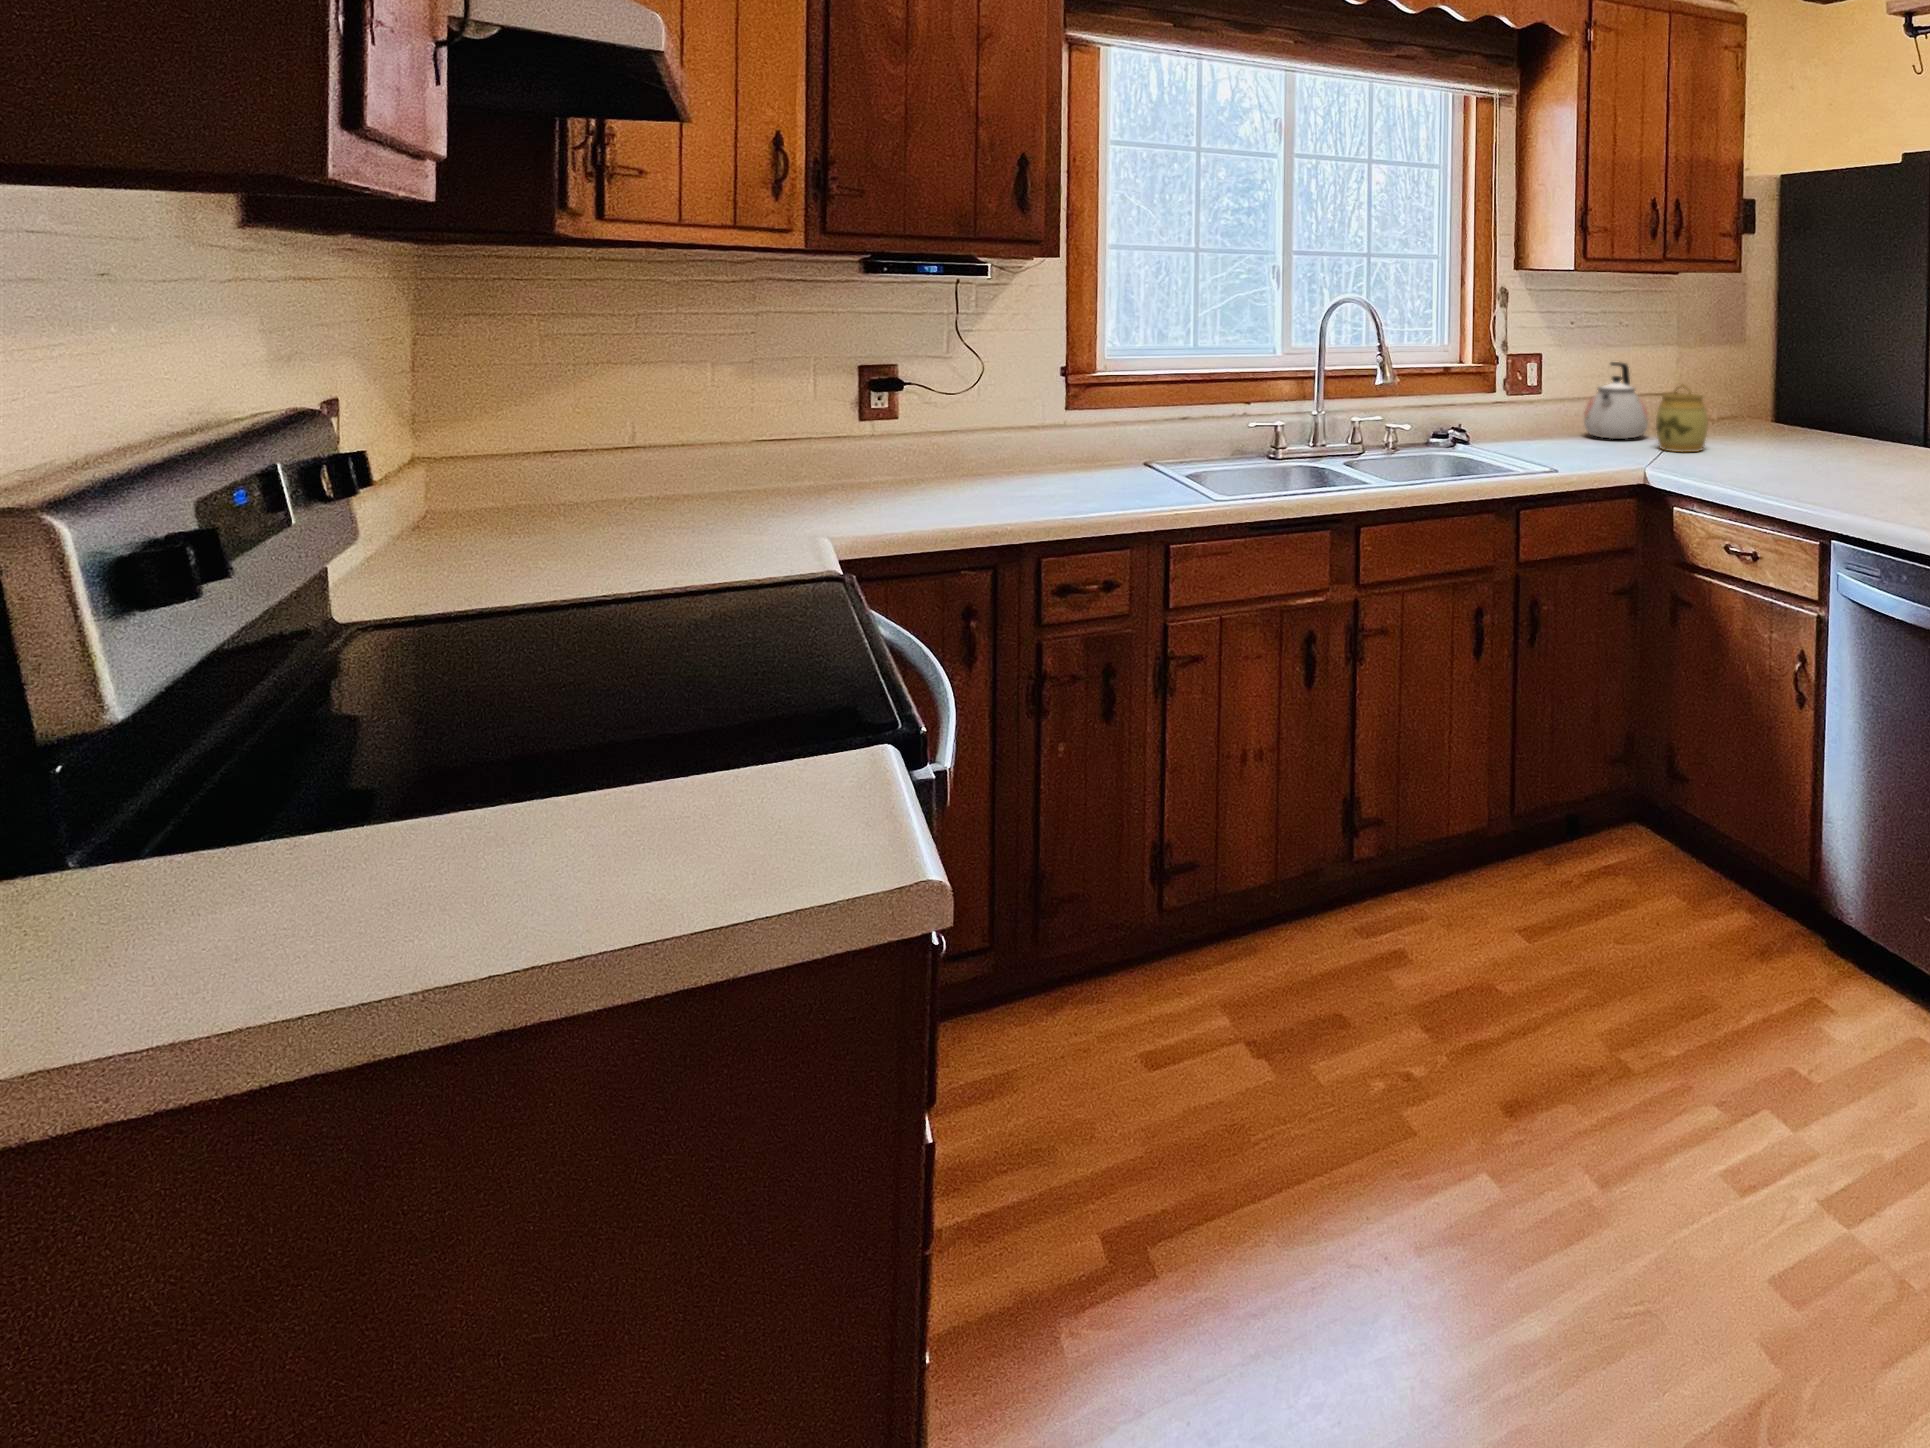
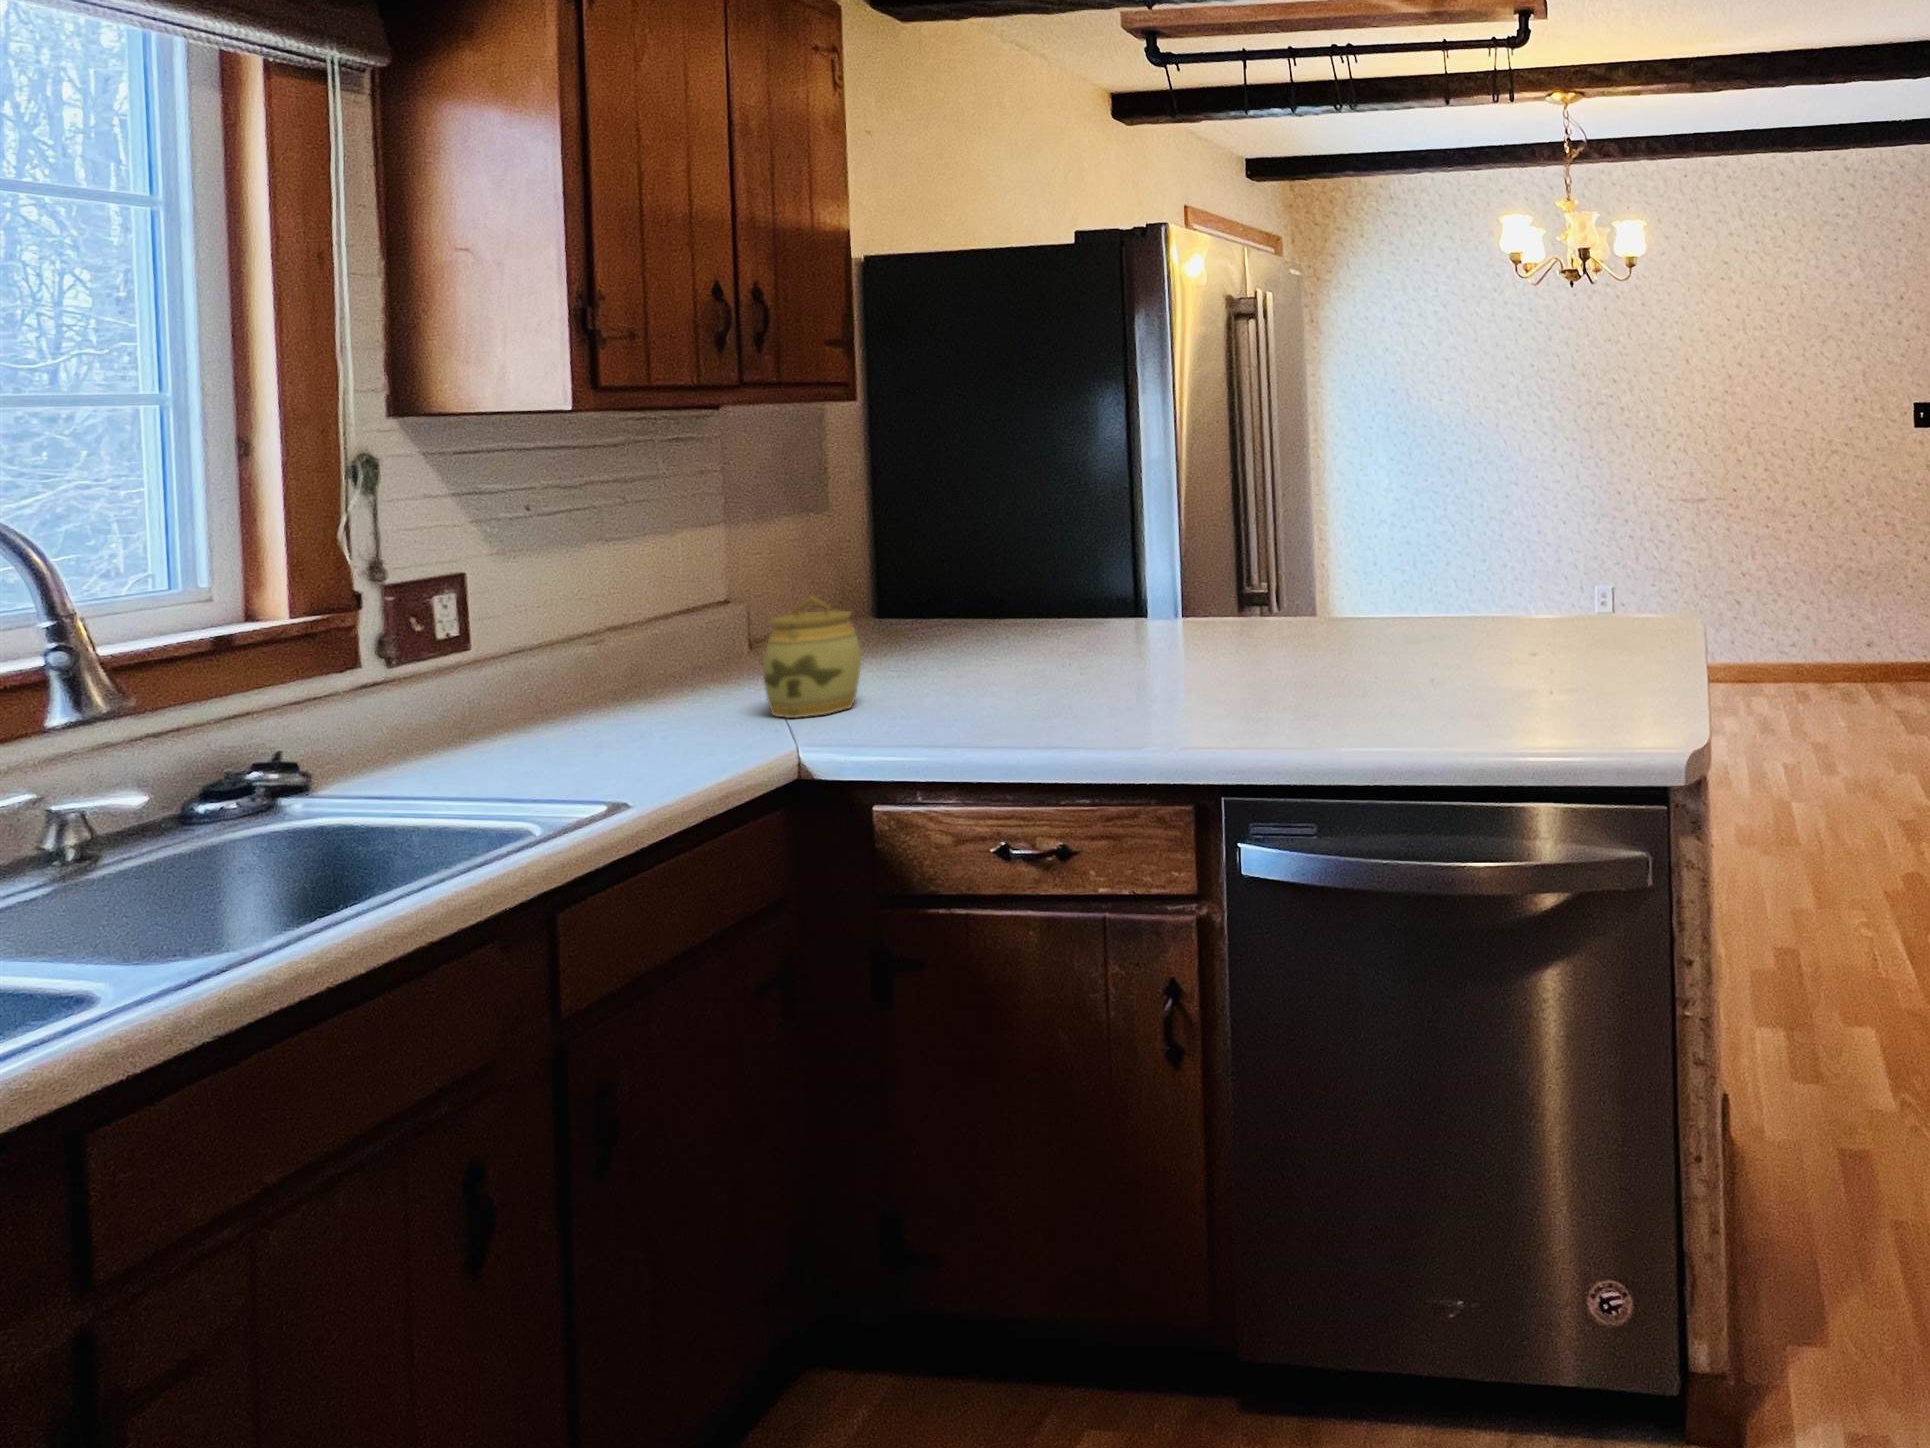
kettle: present [1584,362,1648,439] -> none [580,572,721,715]

